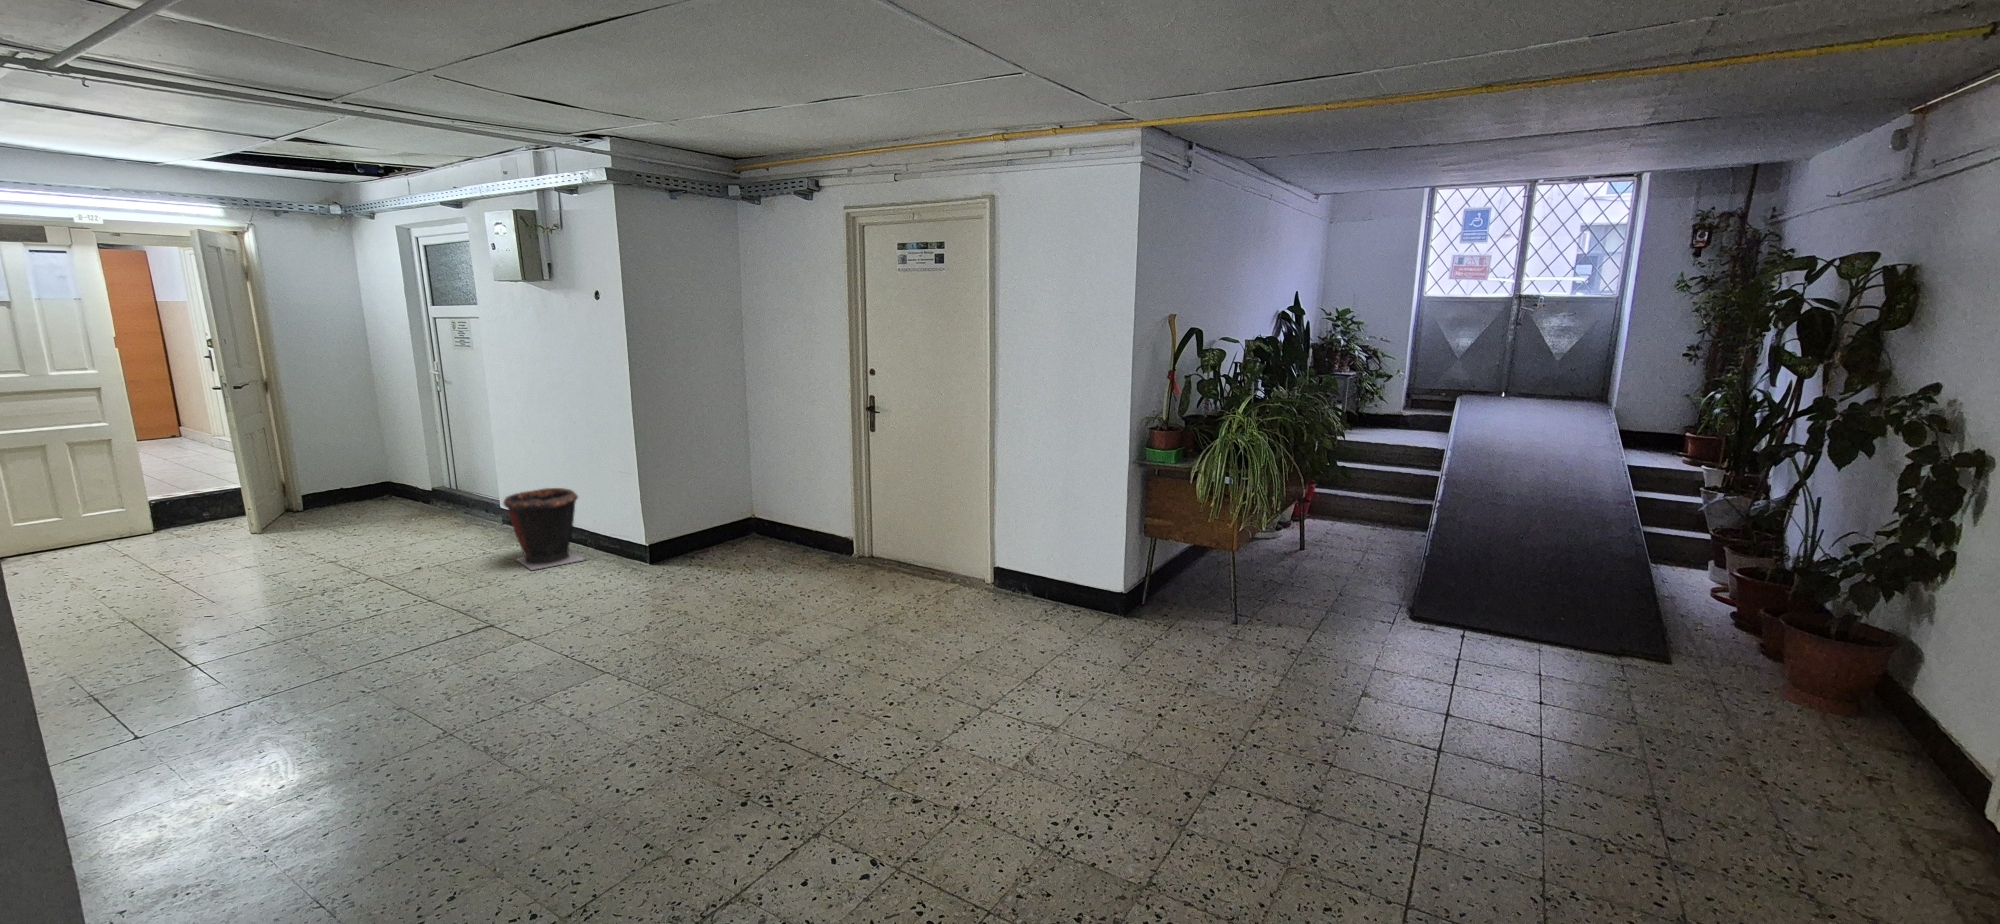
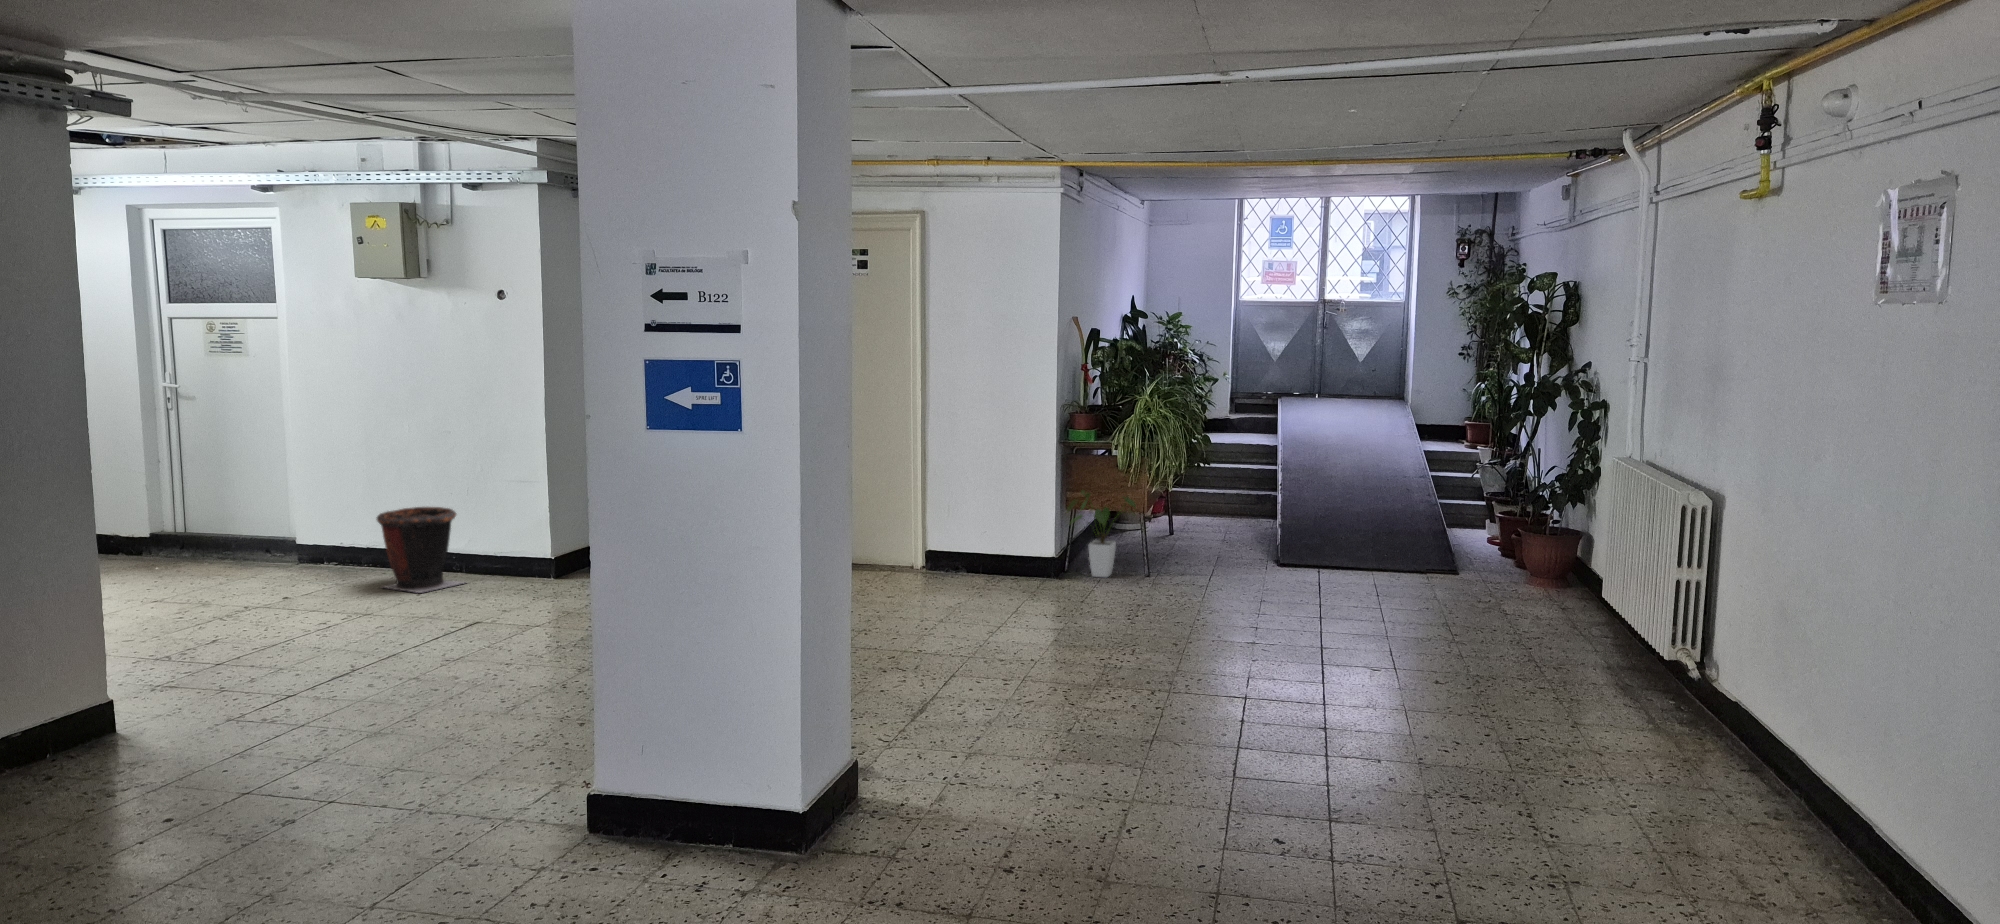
house plant: none [1142,512,1225,616] -> present [1067,490,1136,577]

